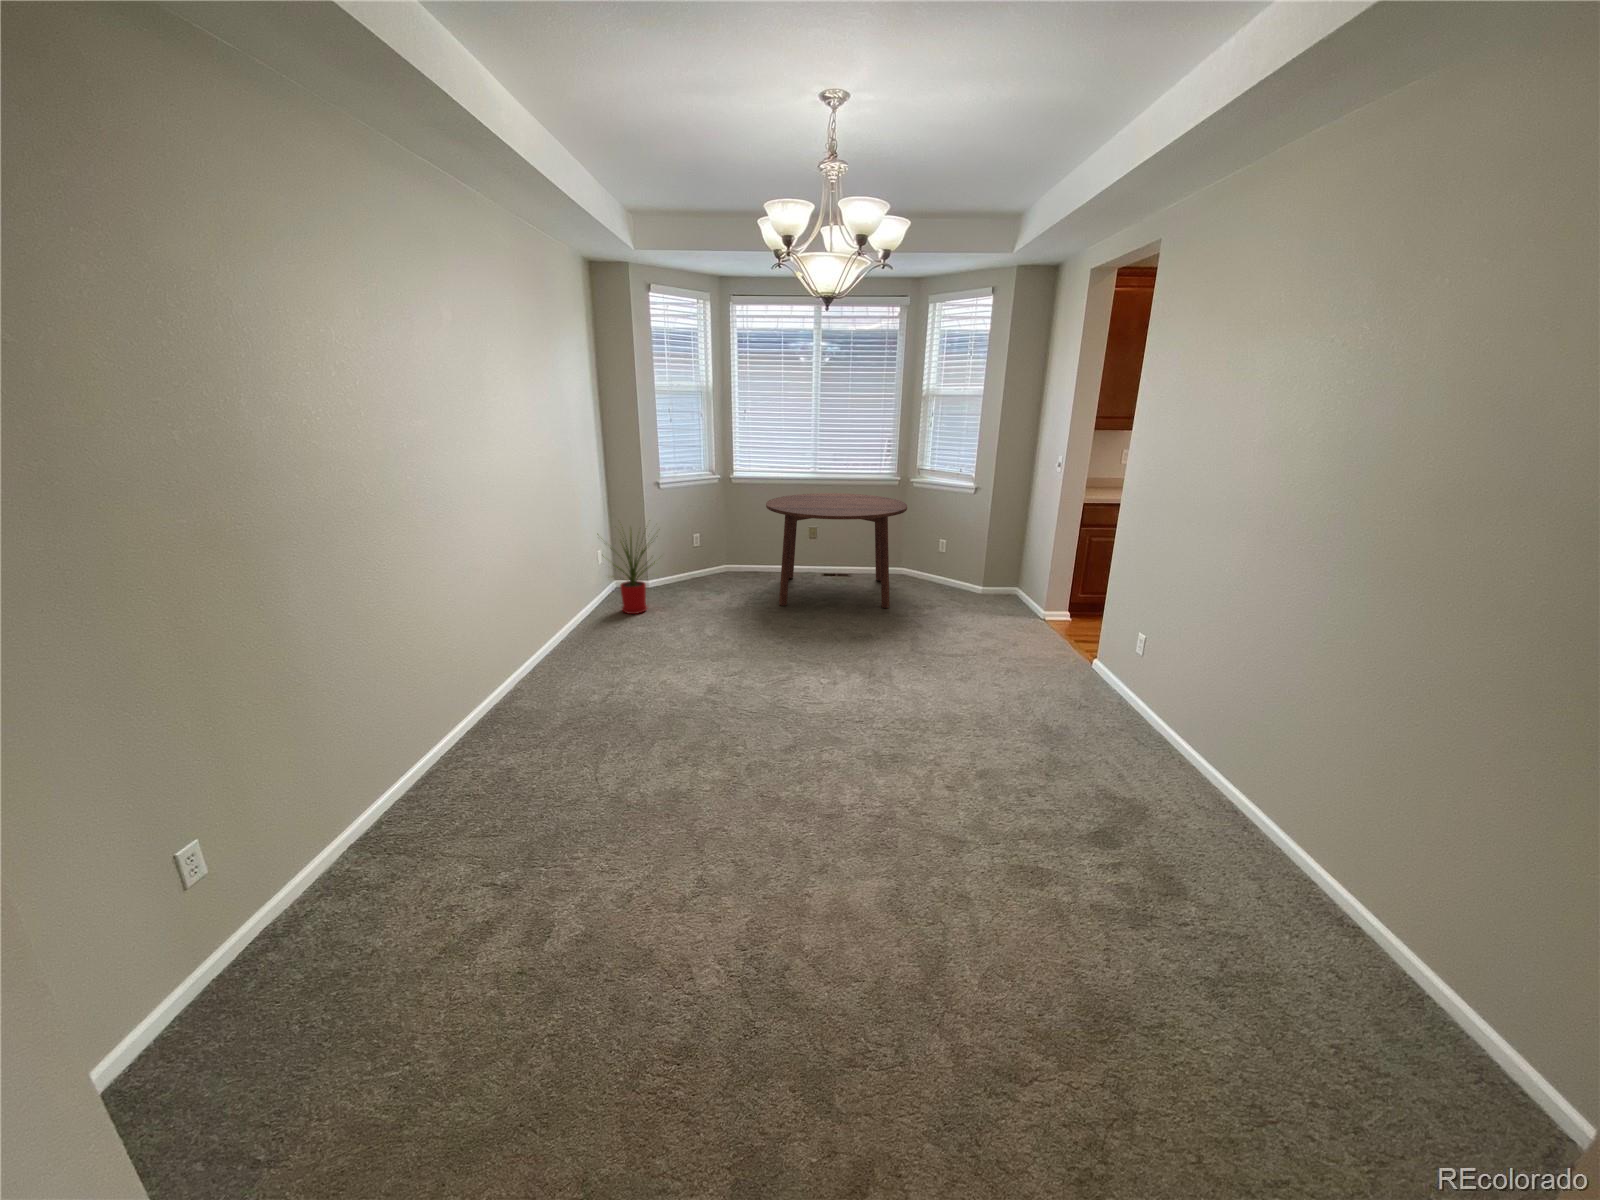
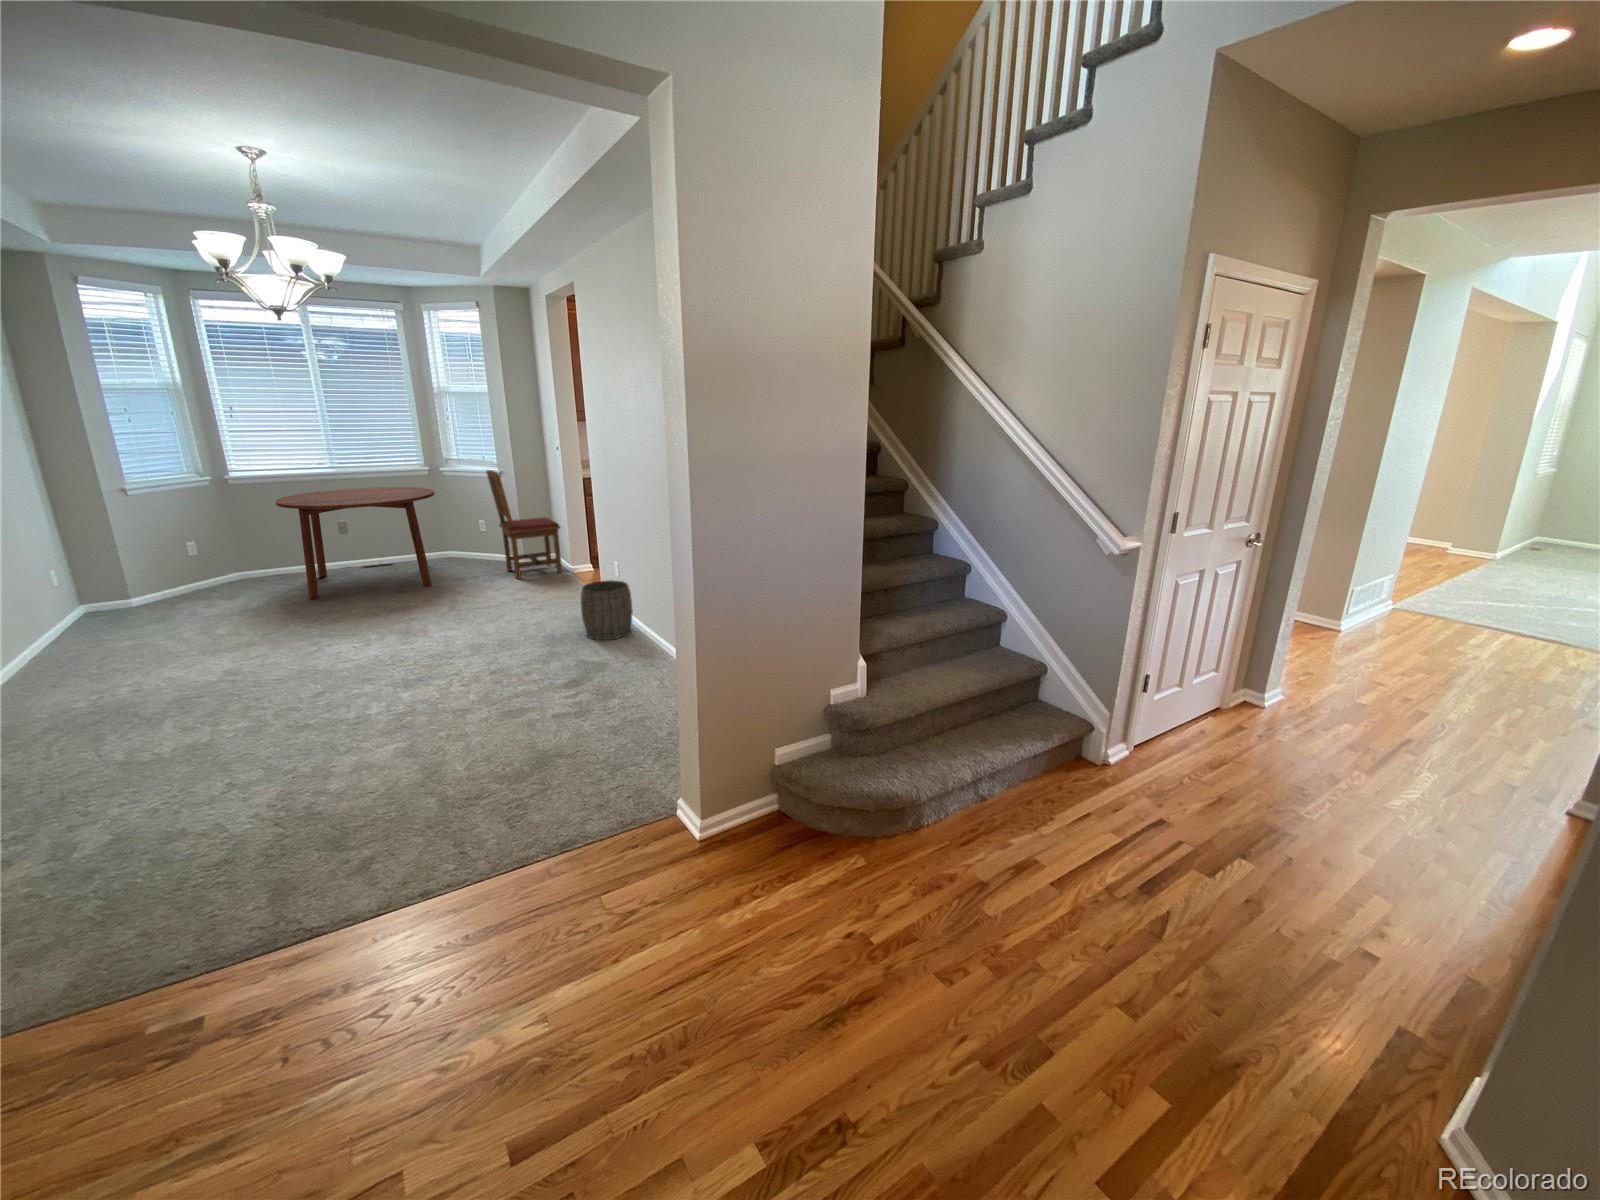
dining chair: none [966,487,1041,616] -> present [486,470,562,579]
house plant: present [601,527,655,614] -> none [39,526,149,632]
woven basket: none [1093,664,1173,754] -> present [581,580,633,640]

